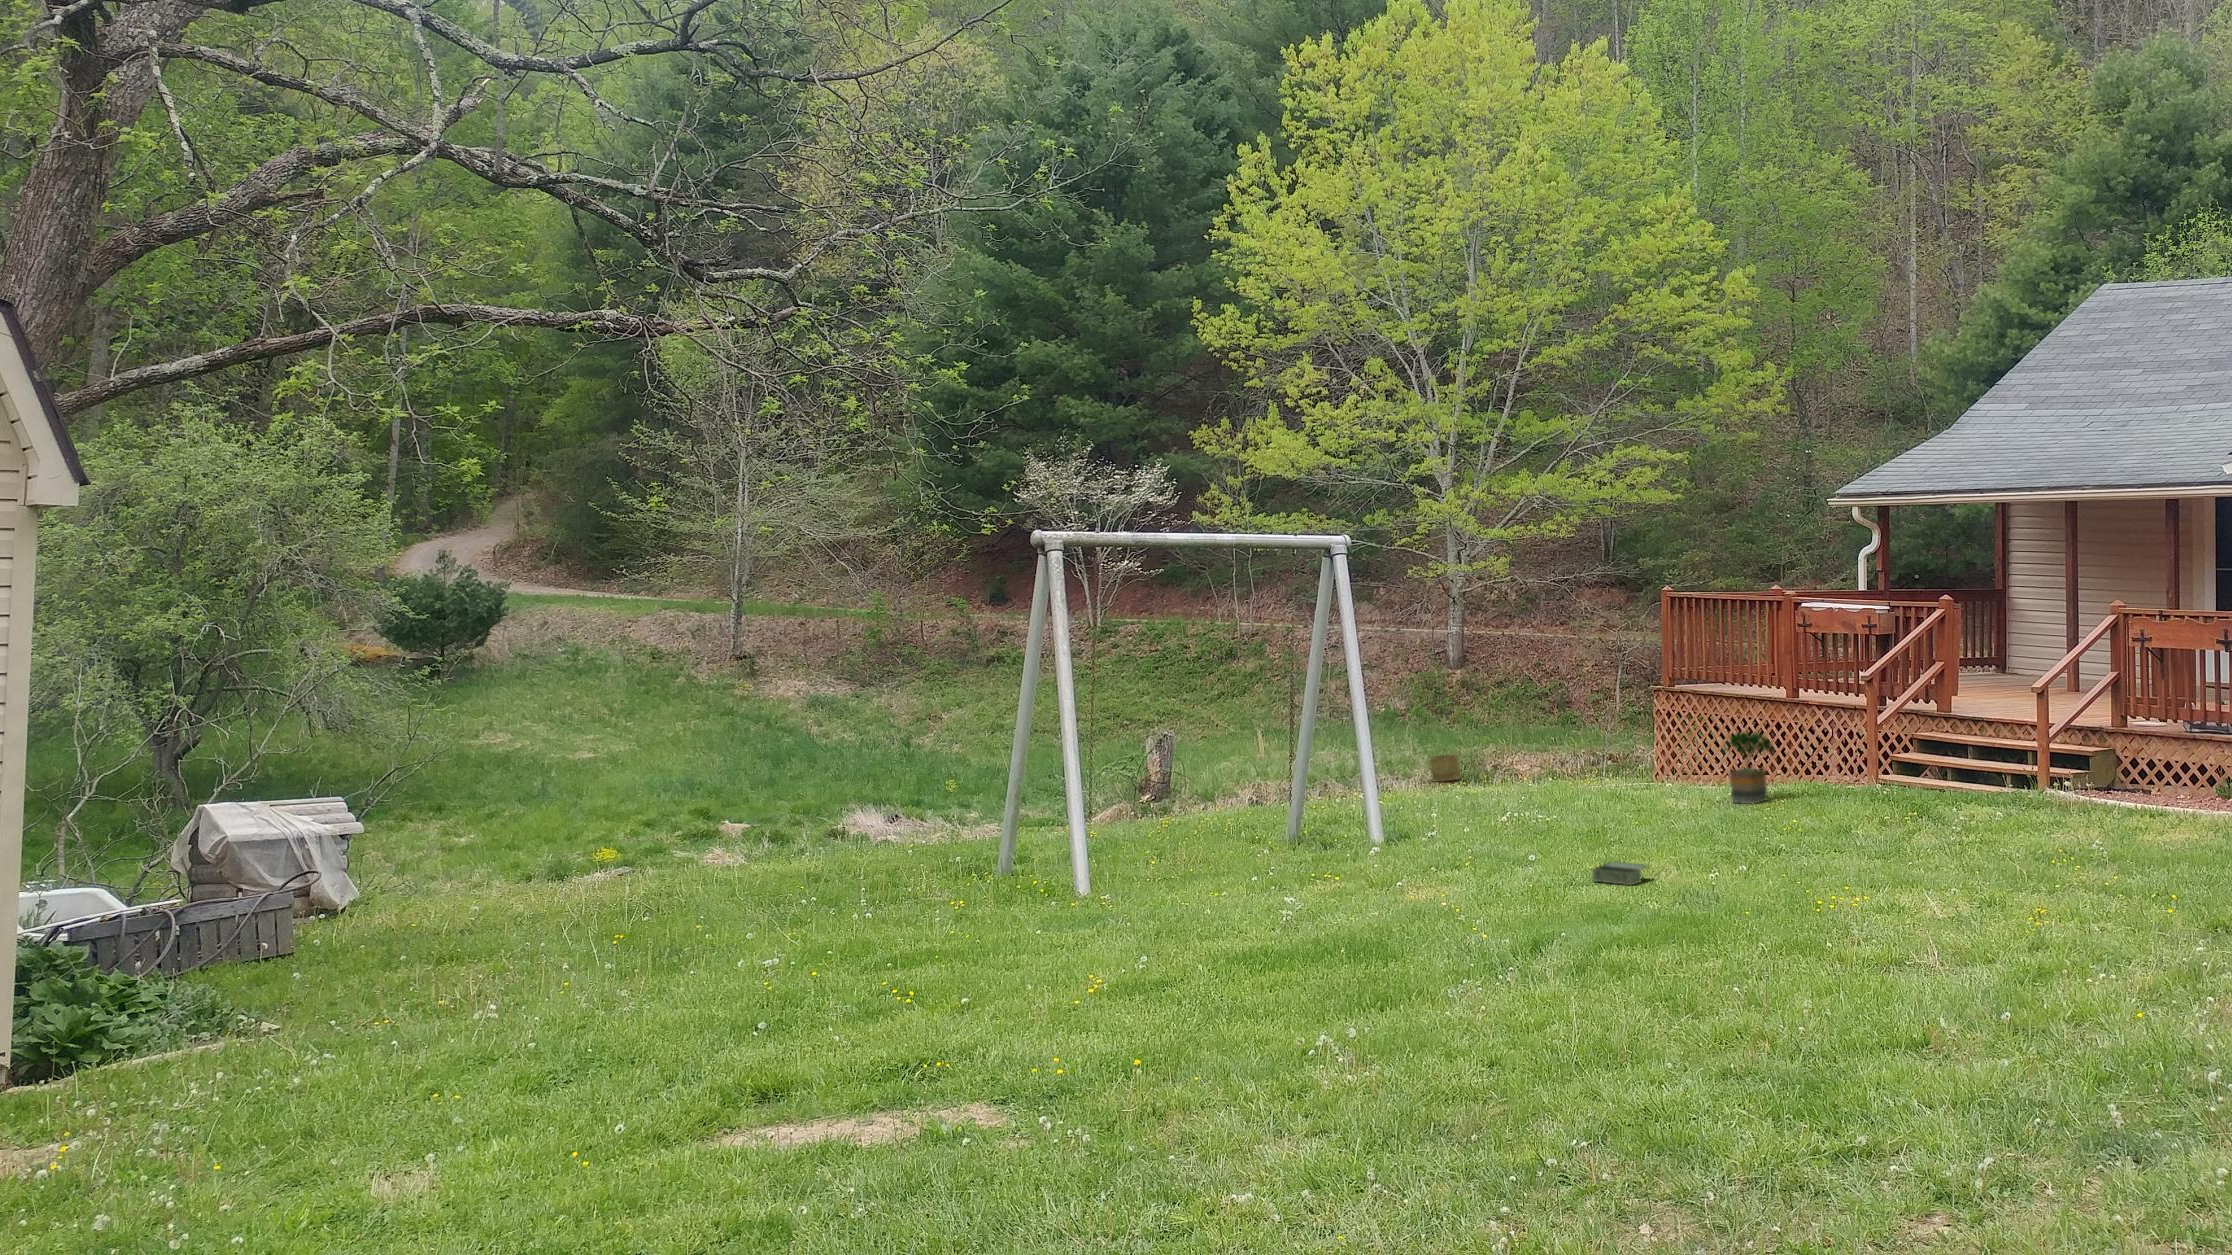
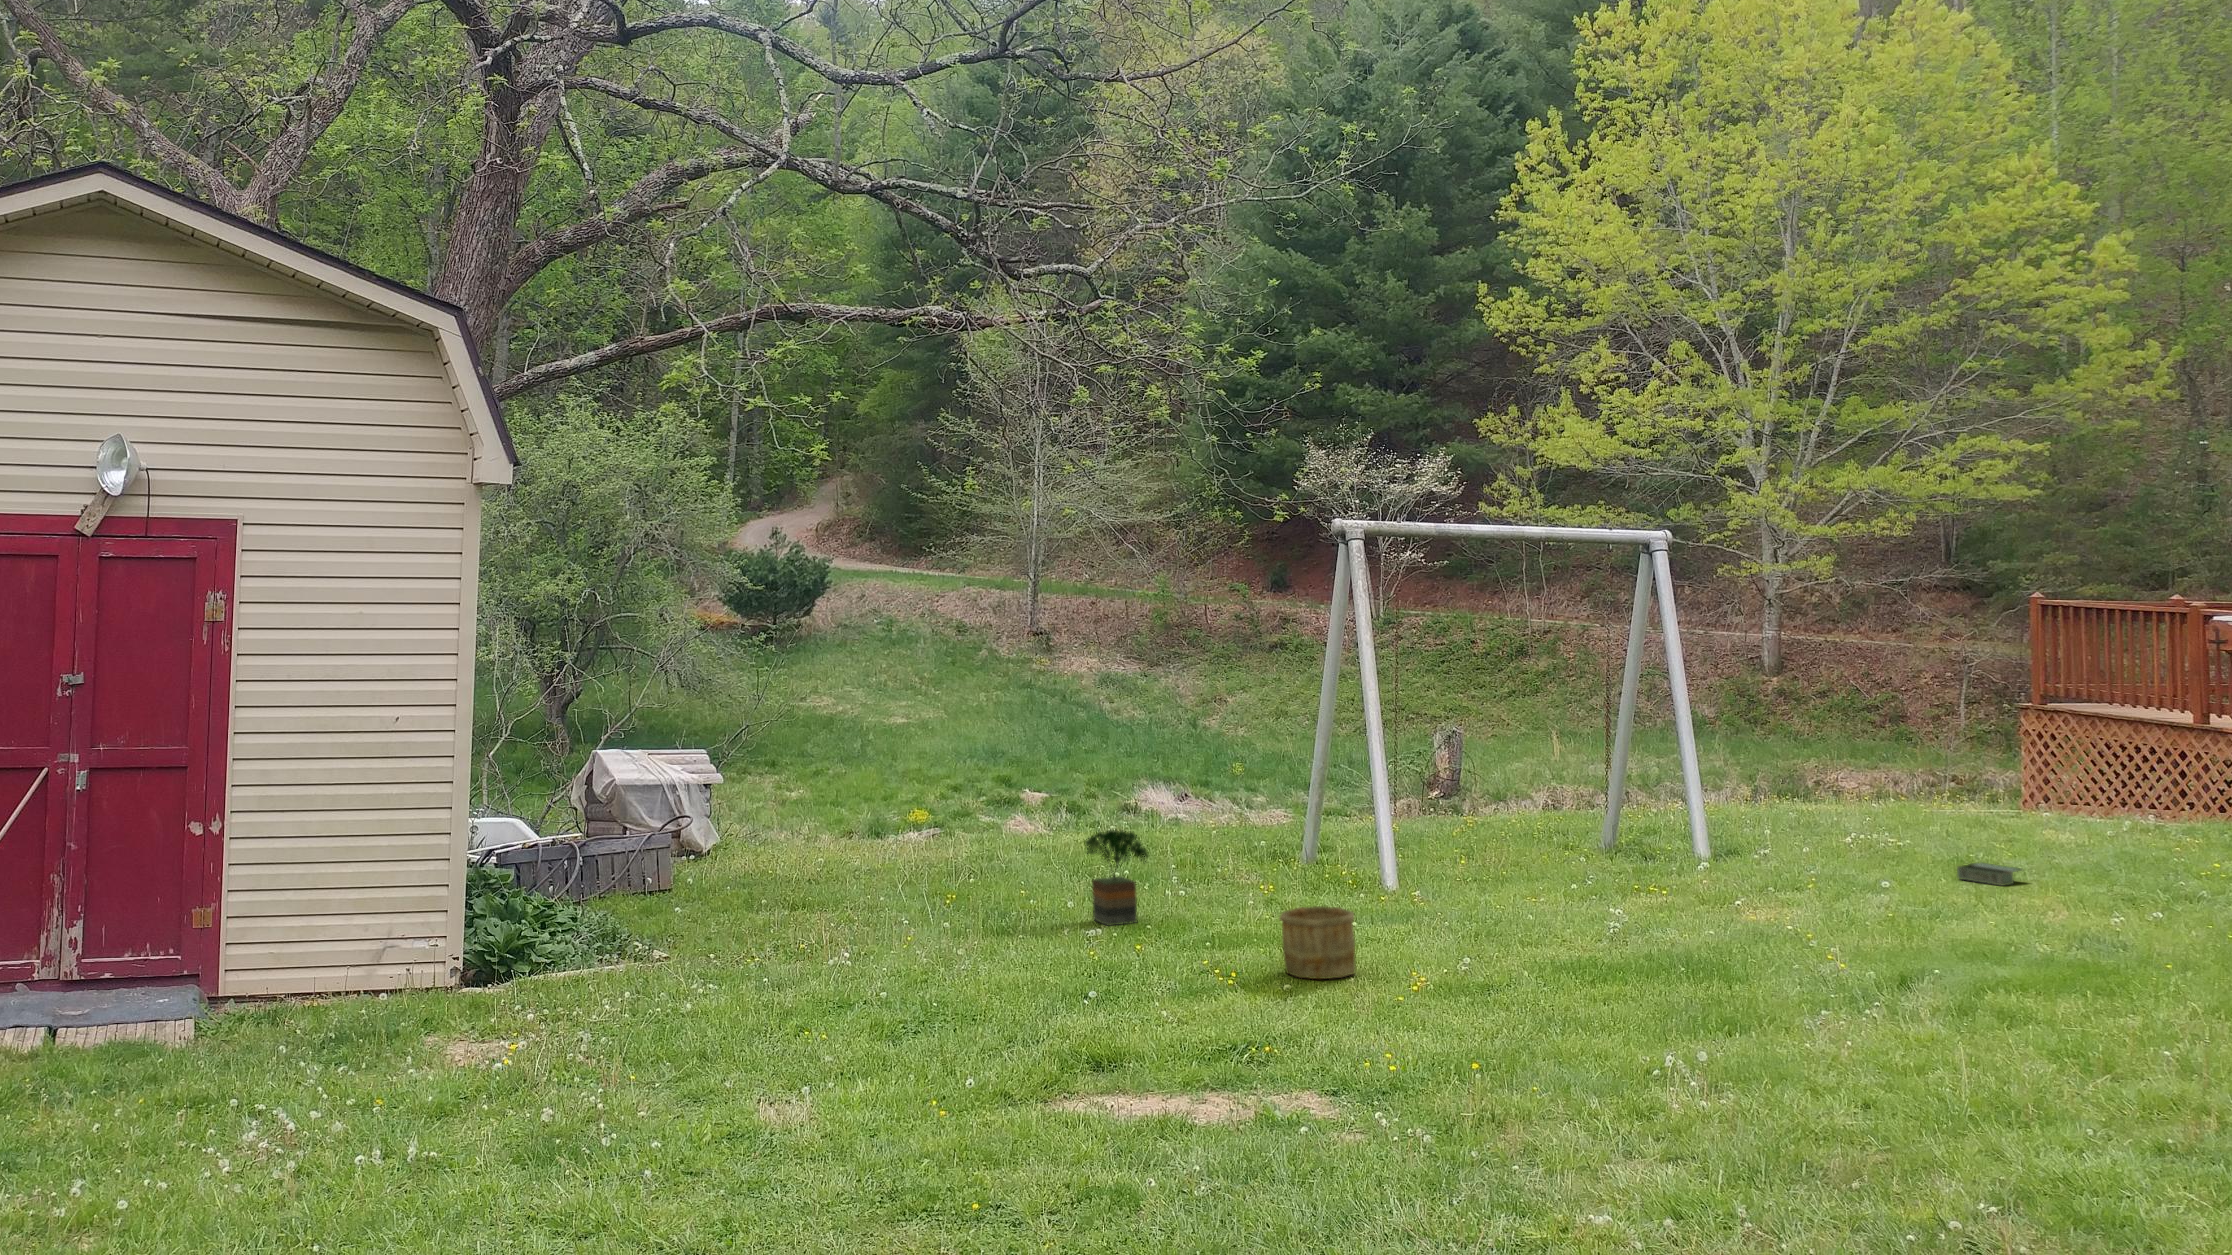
potted tree: present [1724,732,1774,804] -> present [1085,830,1148,926]
wooden bucket: present [1430,754,1460,782] -> present [1279,906,1356,979]

